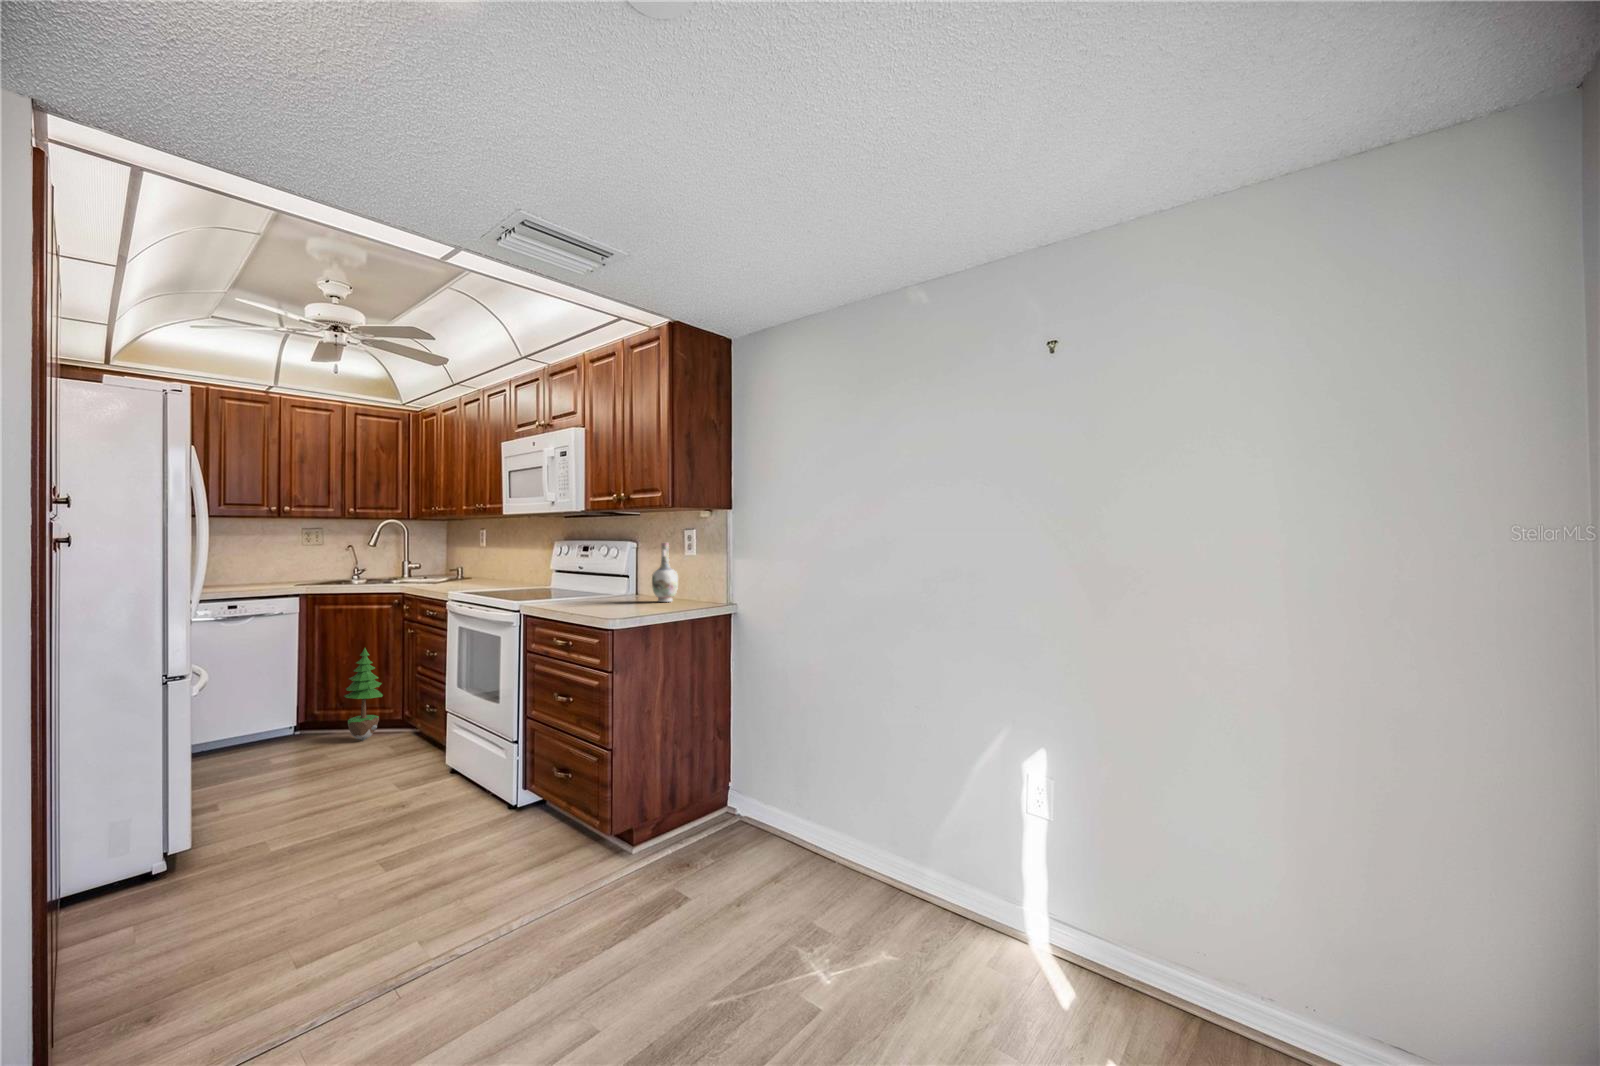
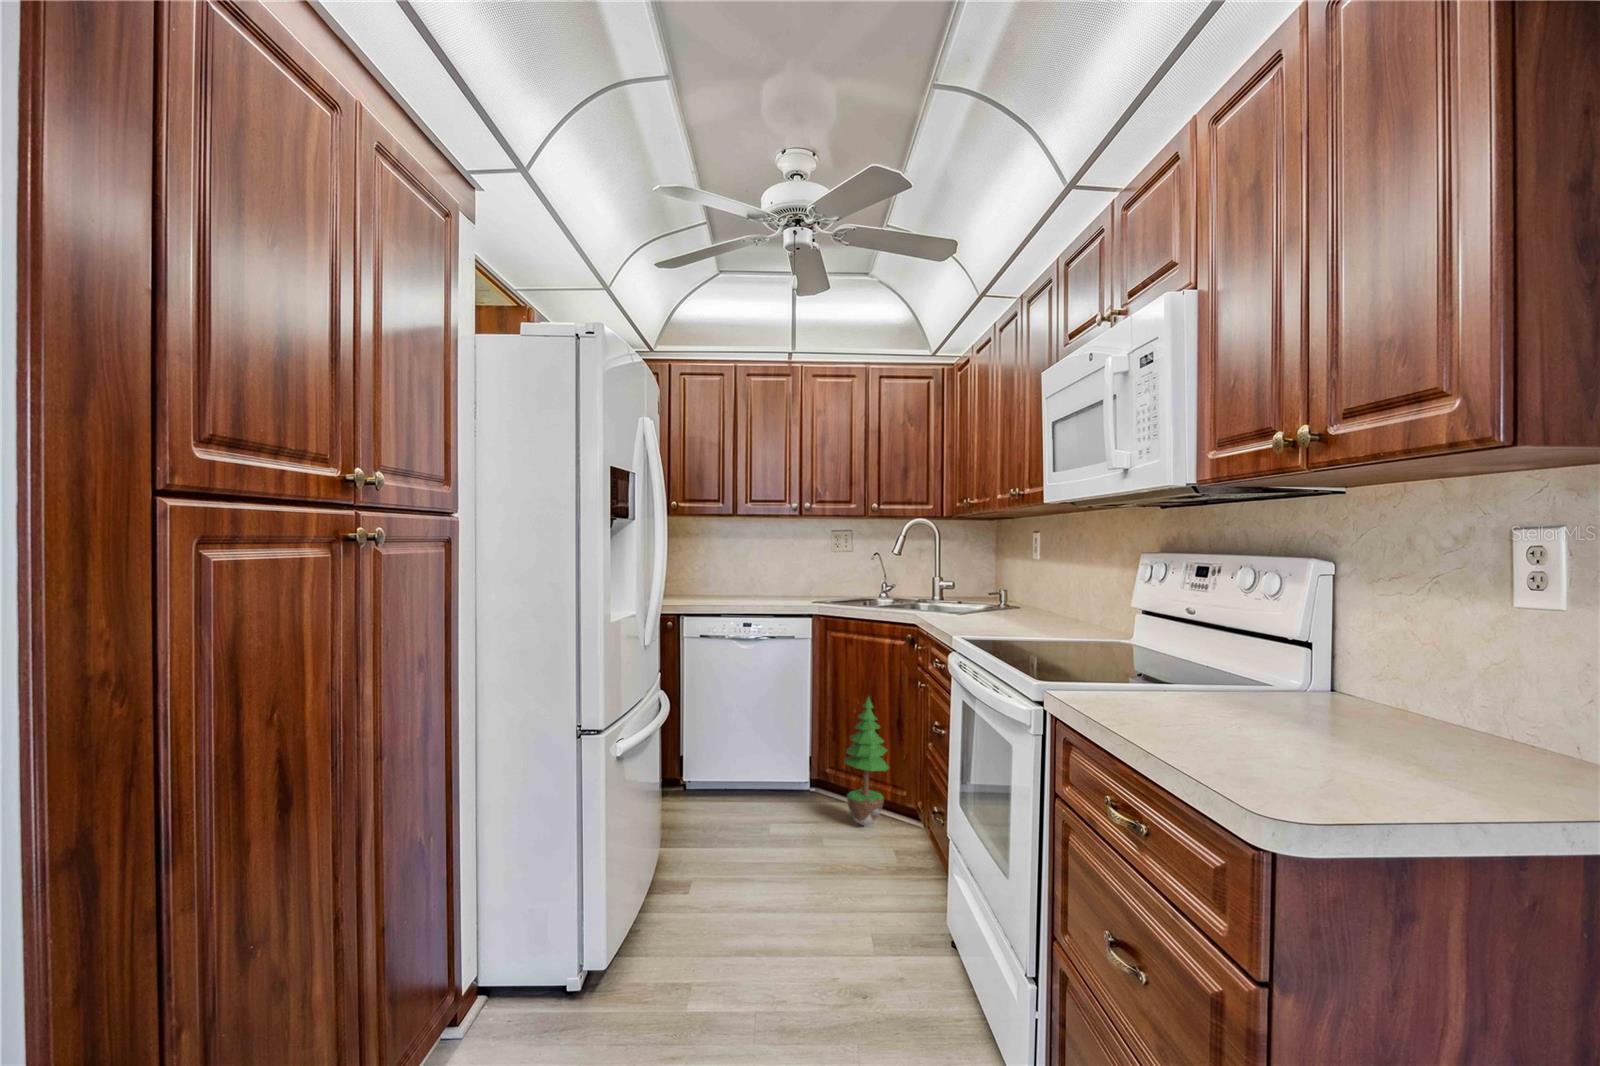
vase: present [652,543,678,602] -> none [1398,565,1501,745]

